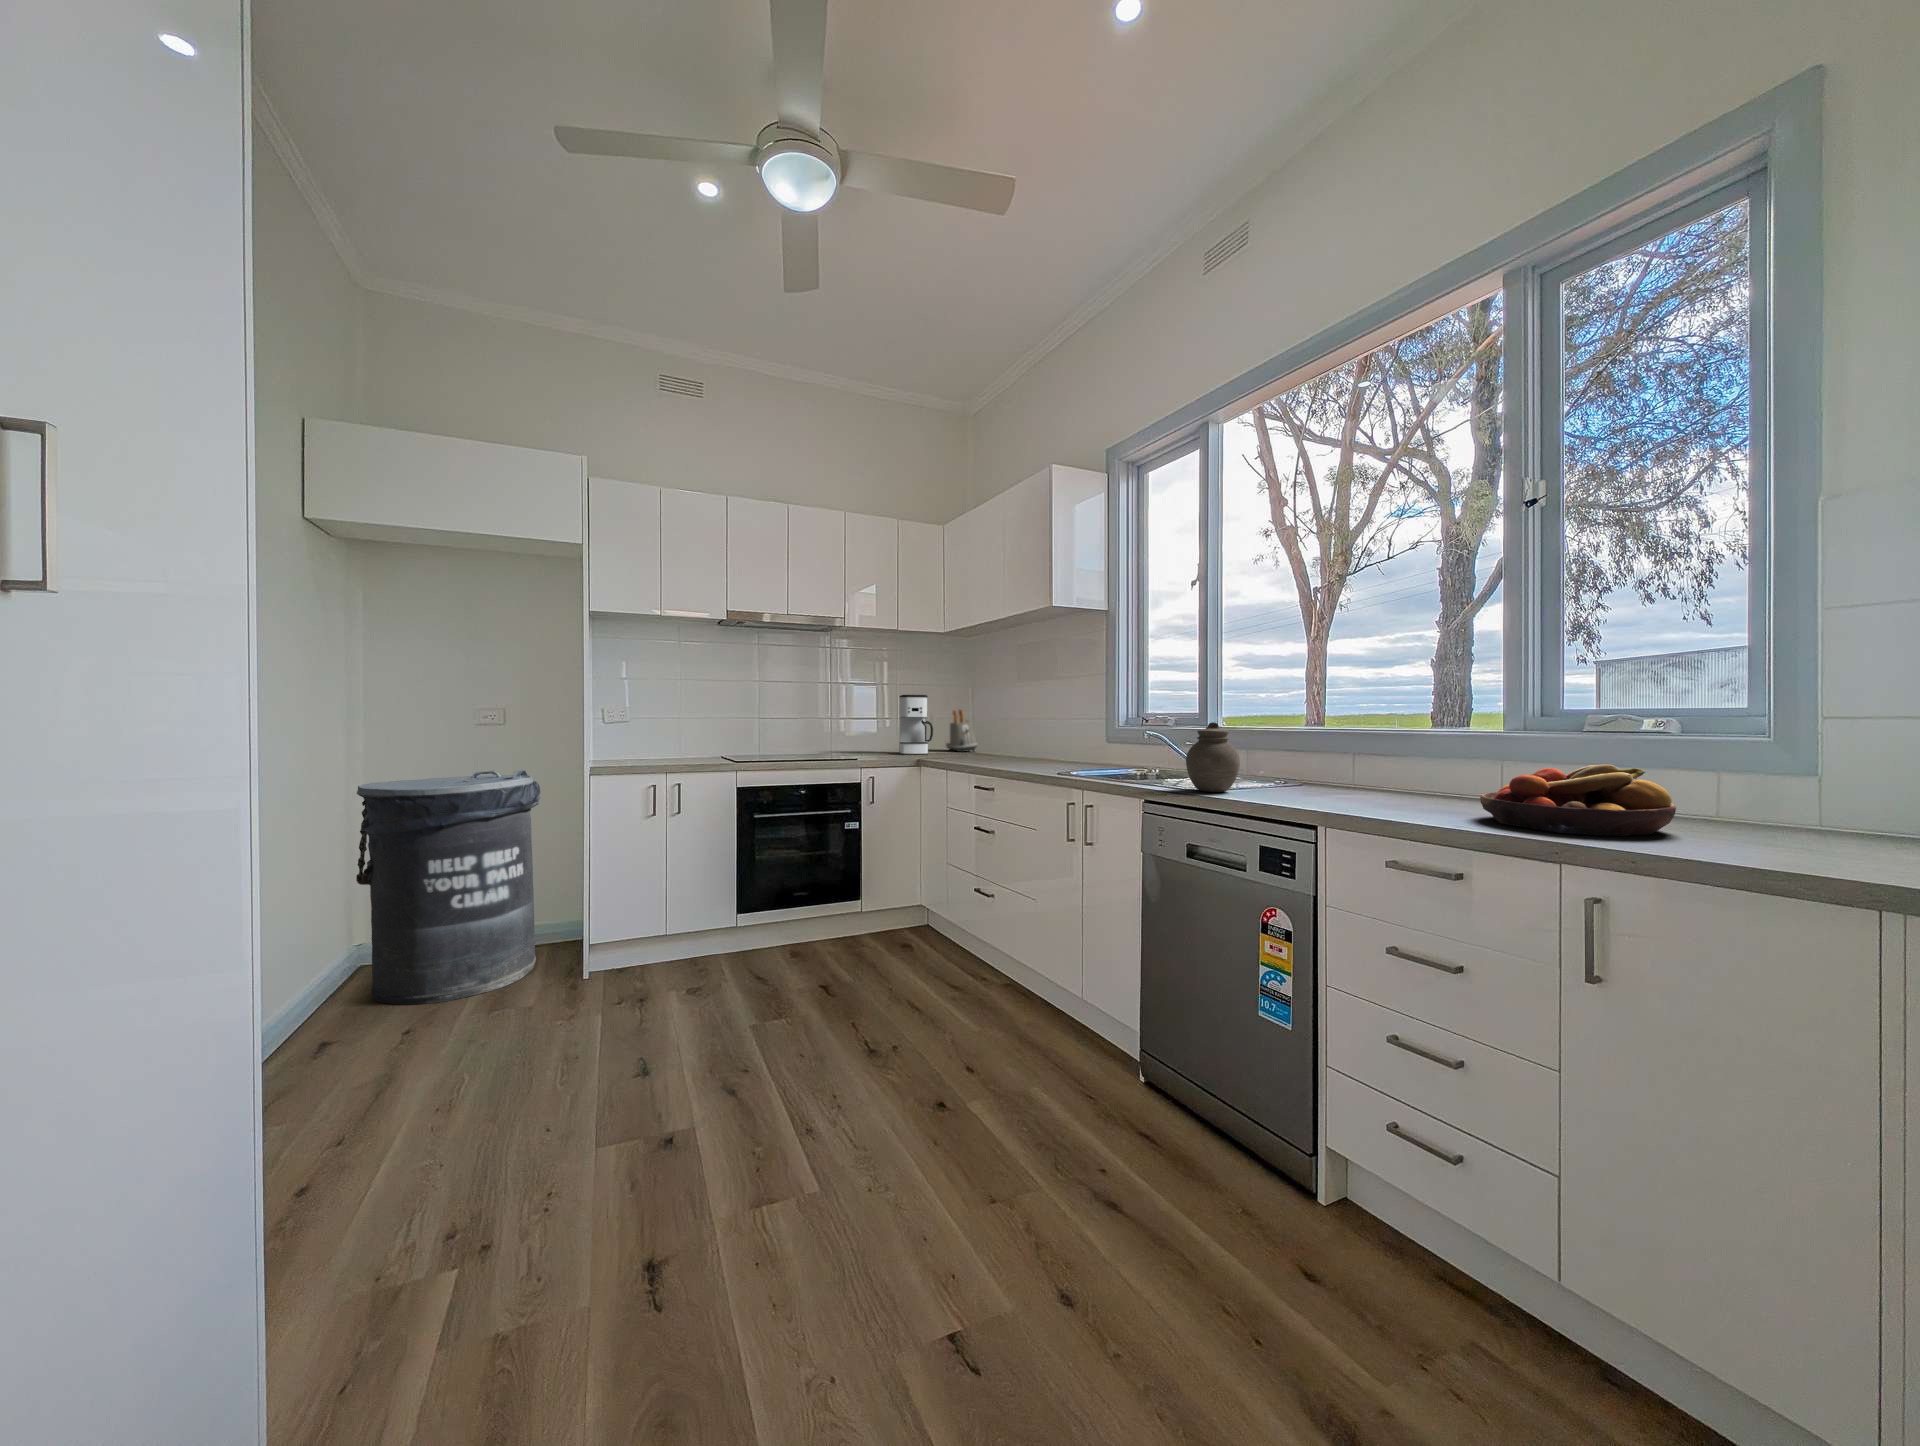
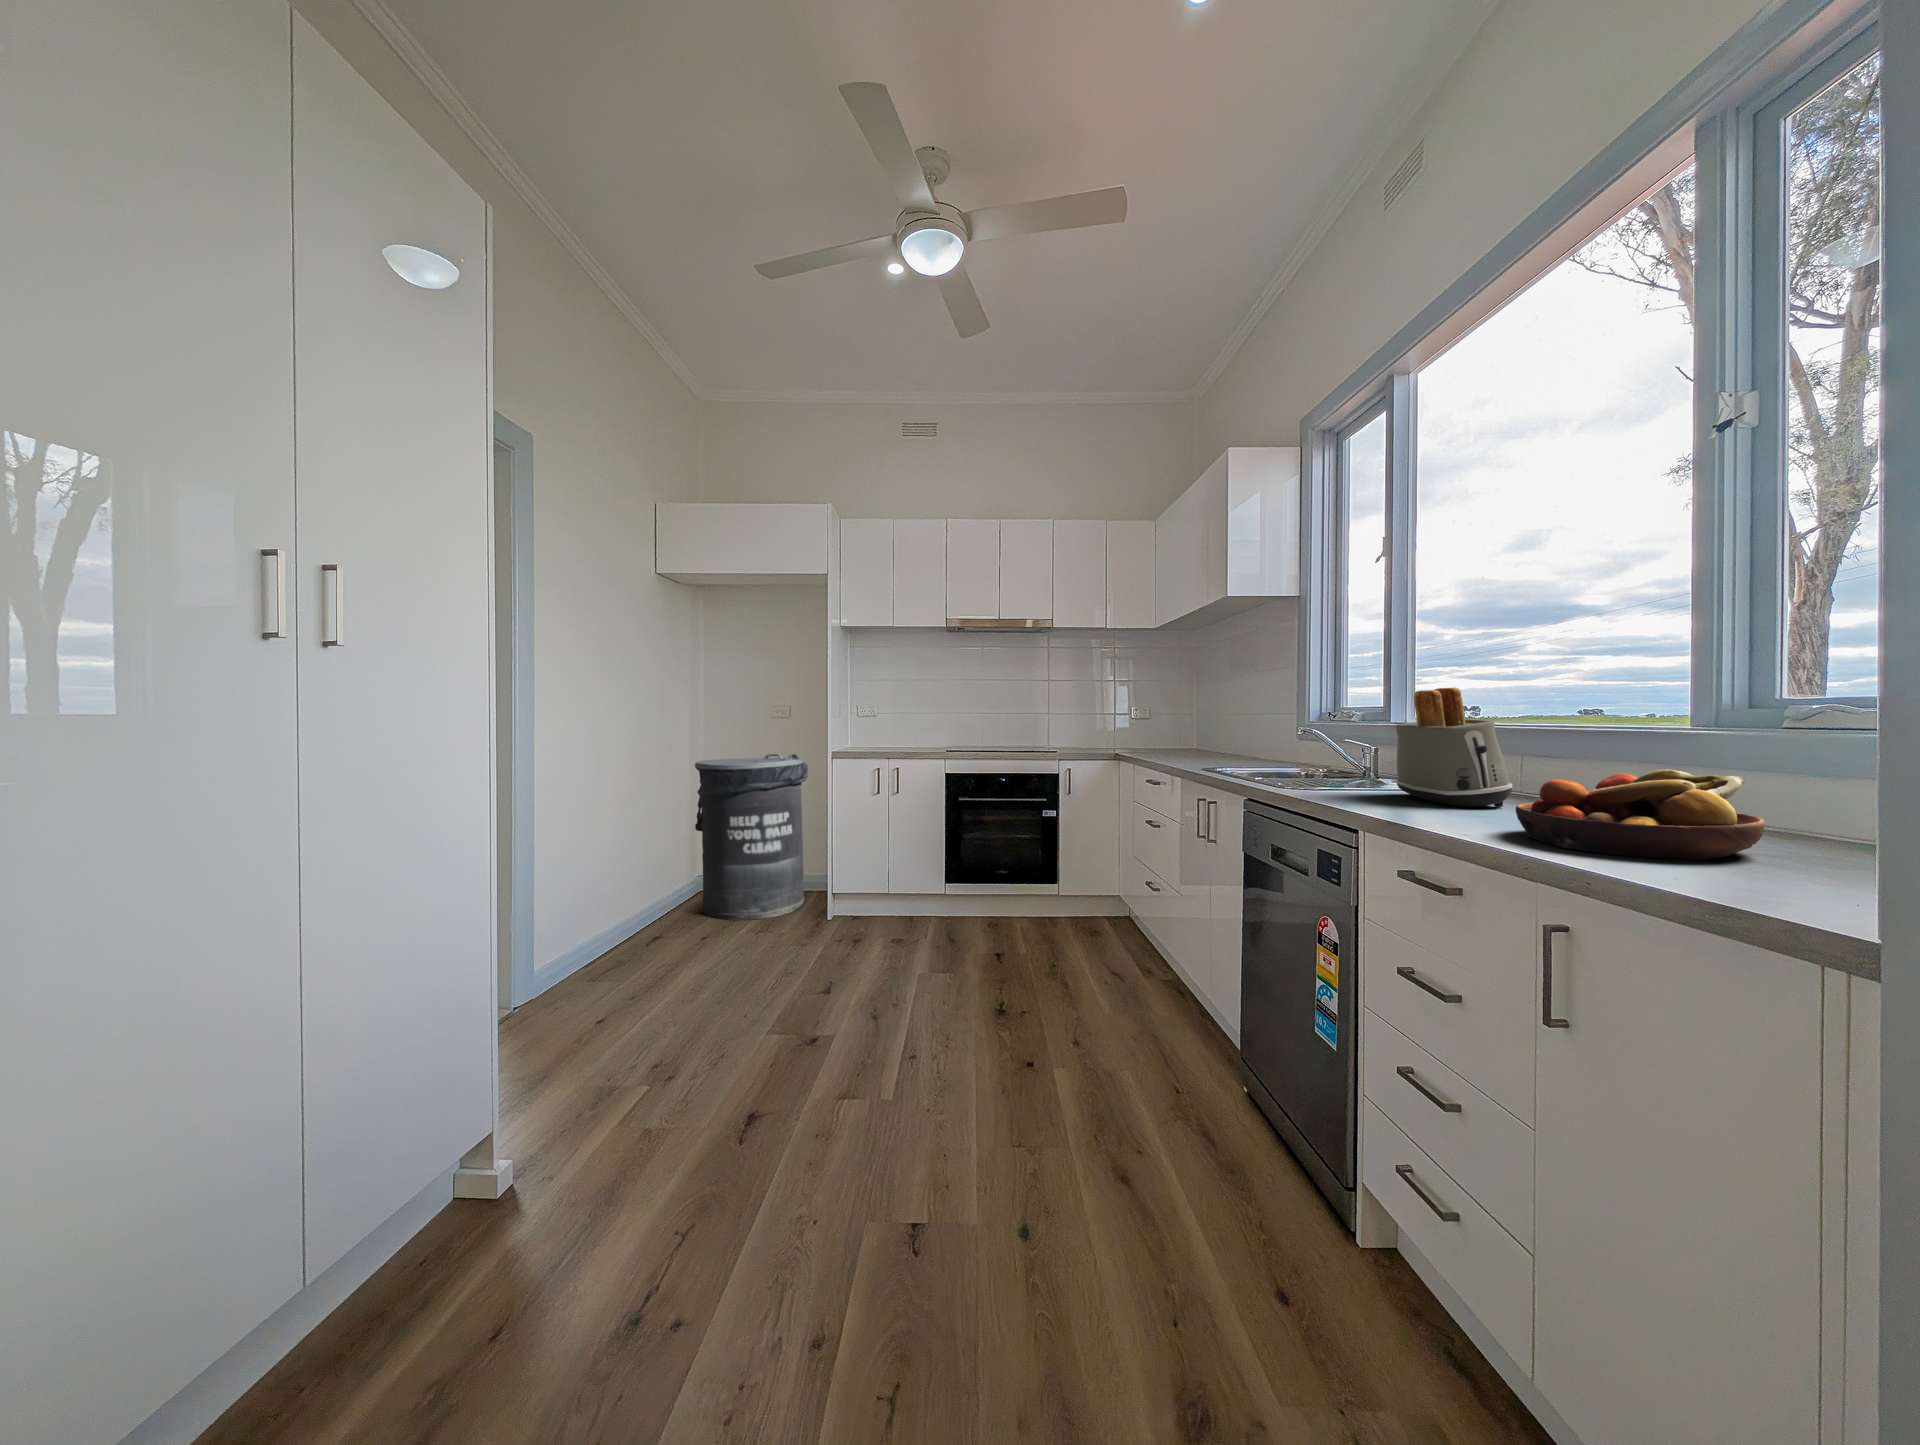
coffee maker: present [899,695,933,755] -> none [1110,690,1145,750]
toaster: present [946,709,977,752] -> present [1396,687,1513,807]
jar: present [1186,722,1240,792] -> none [1276,717,1337,792]

